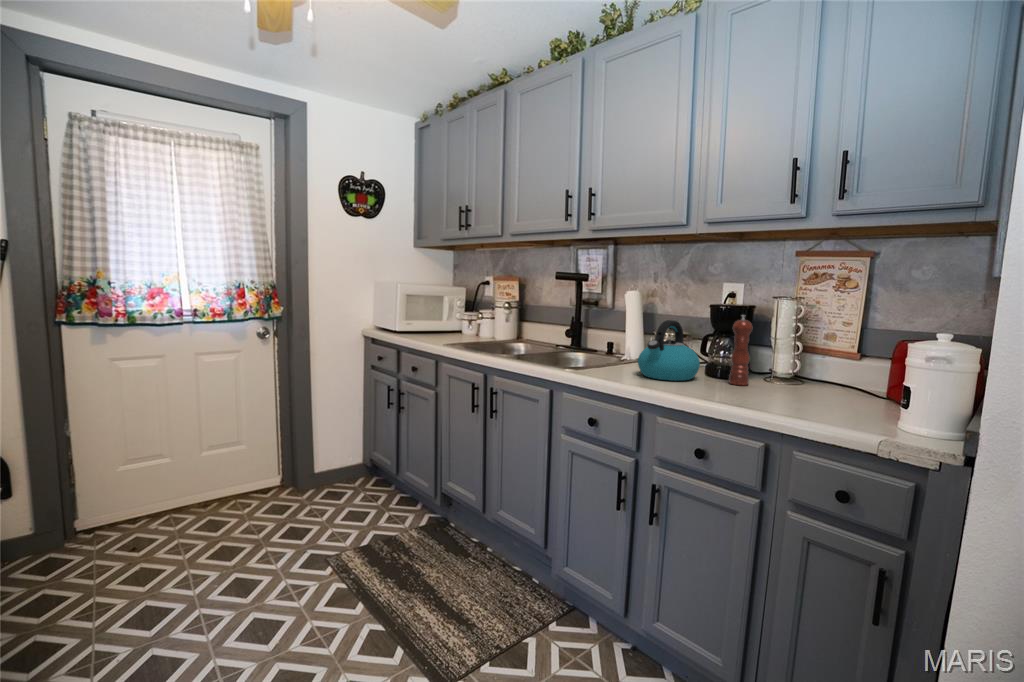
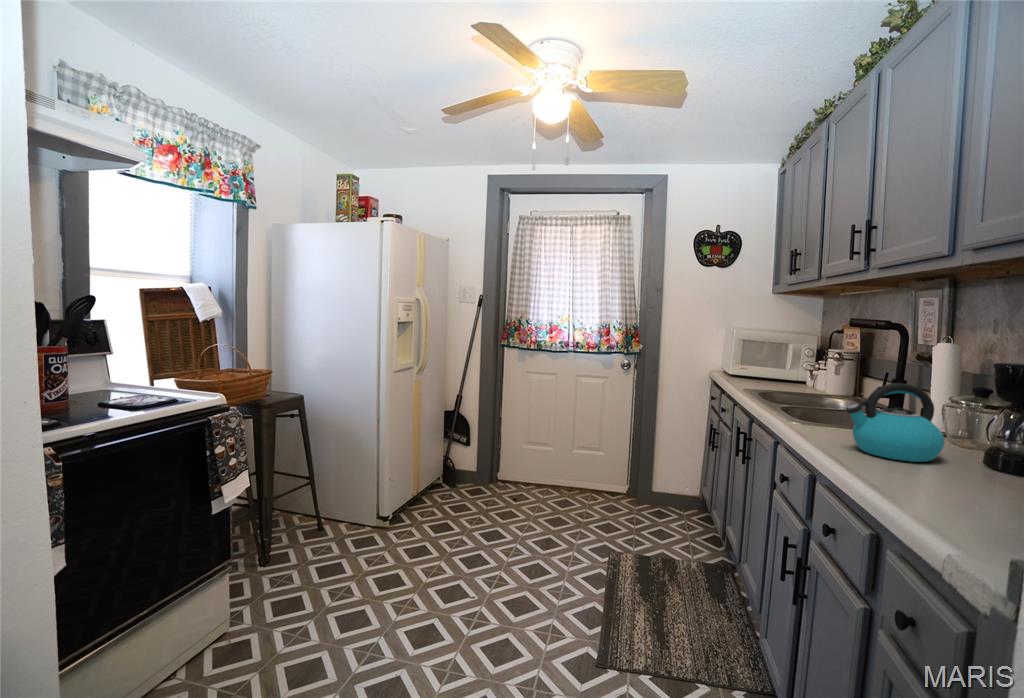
pepper mill: present [729,315,753,385] -> none [963,385,1005,485]

